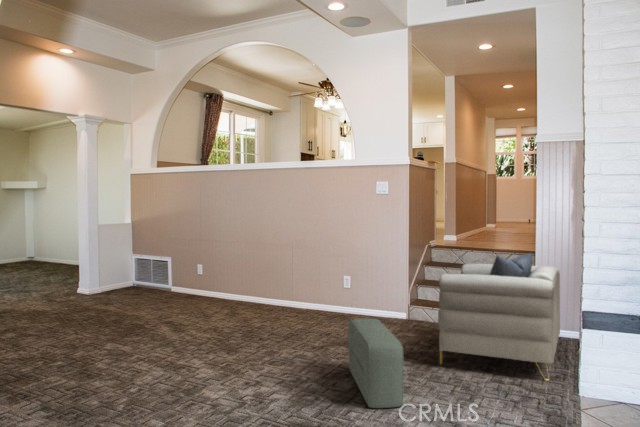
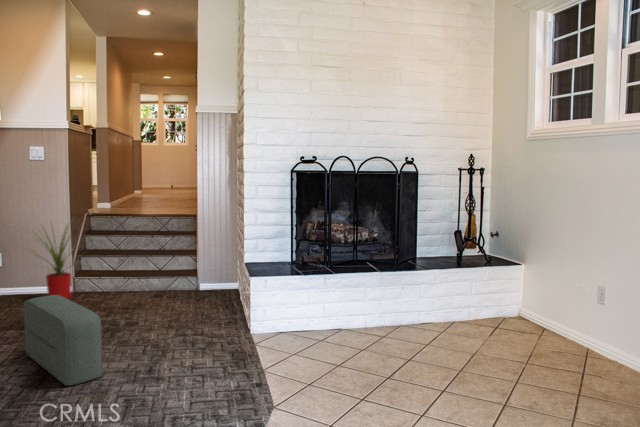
house plant: none [364,247,424,327] -> present [32,225,72,299]
armchair: present [438,253,560,381] -> none [122,217,227,330]

